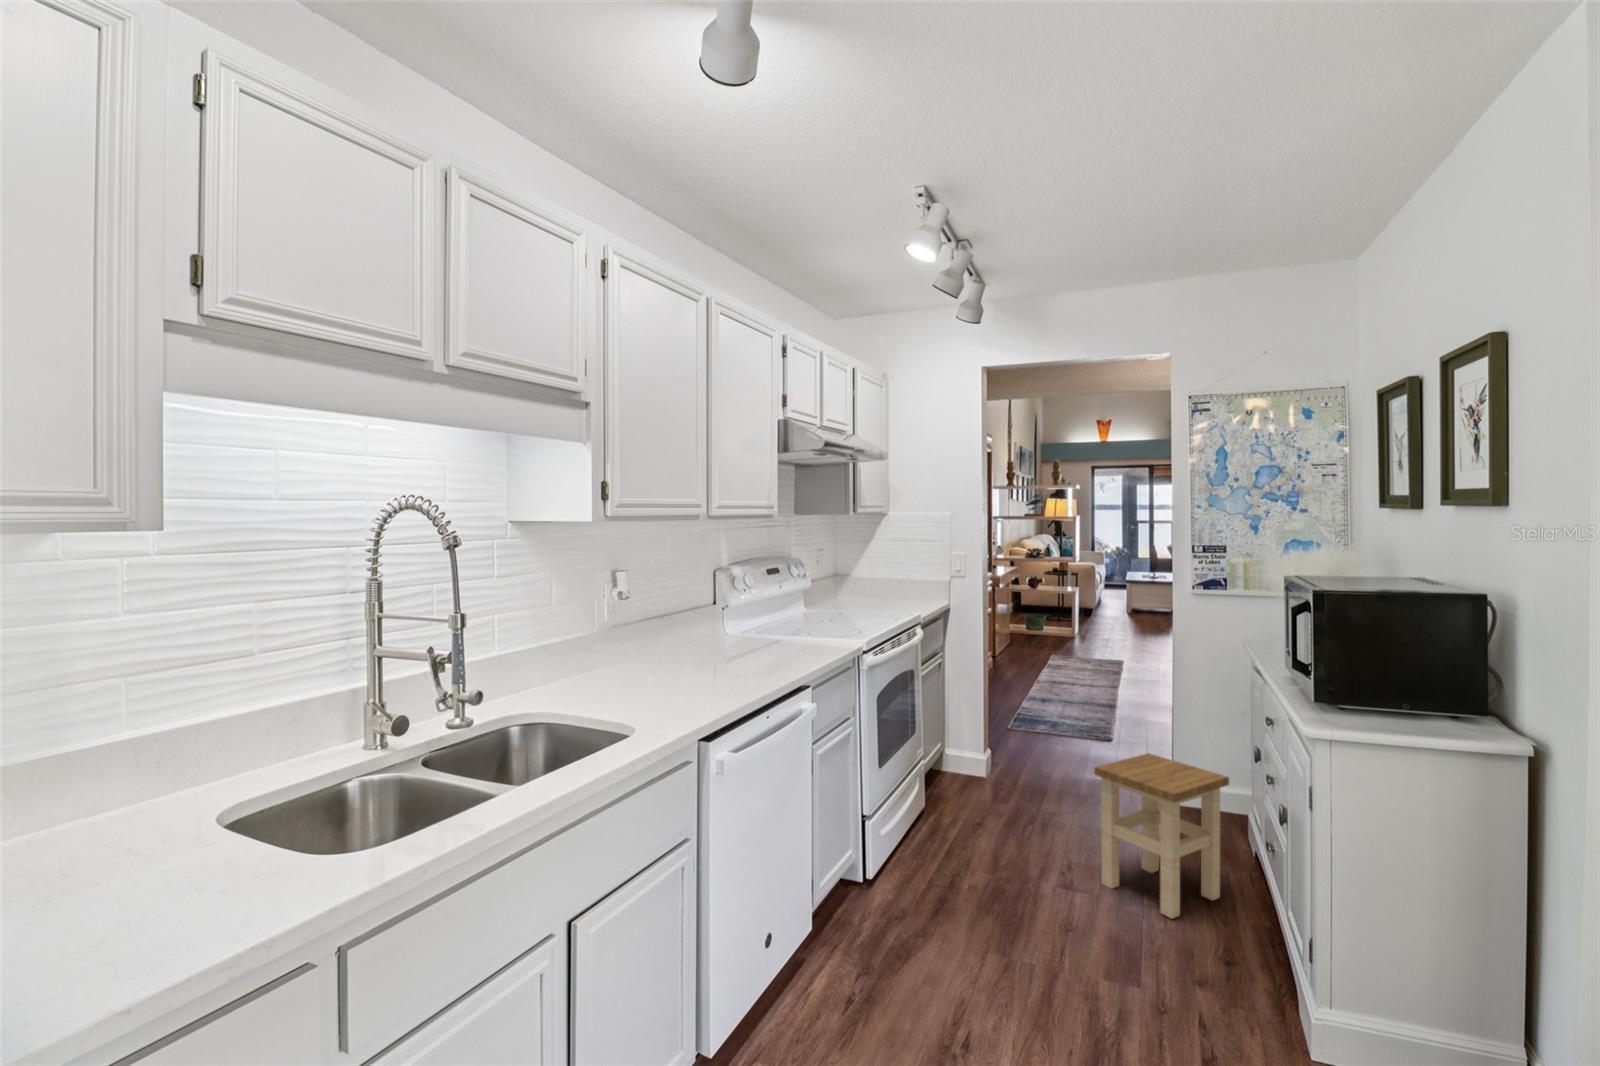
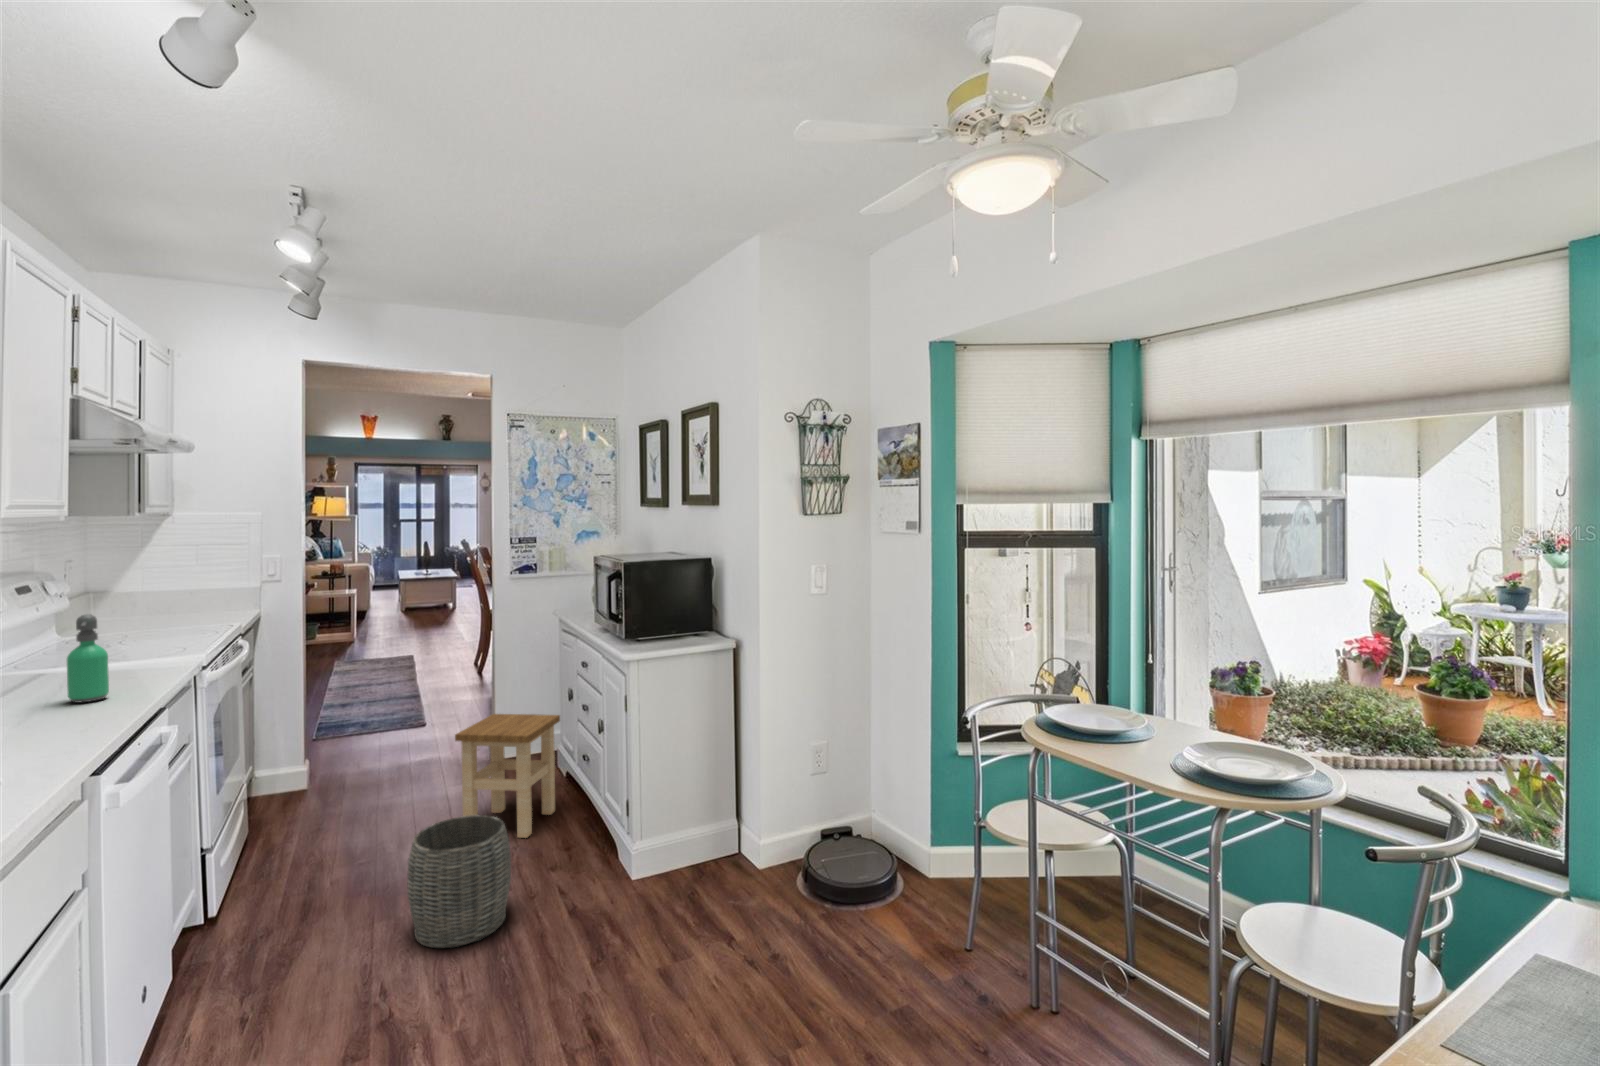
soap dispenser: none [760,602,784,671] -> present [67,614,109,703]
woven basket: none [1008,864,1122,1024] -> present [407,815,511,948]

